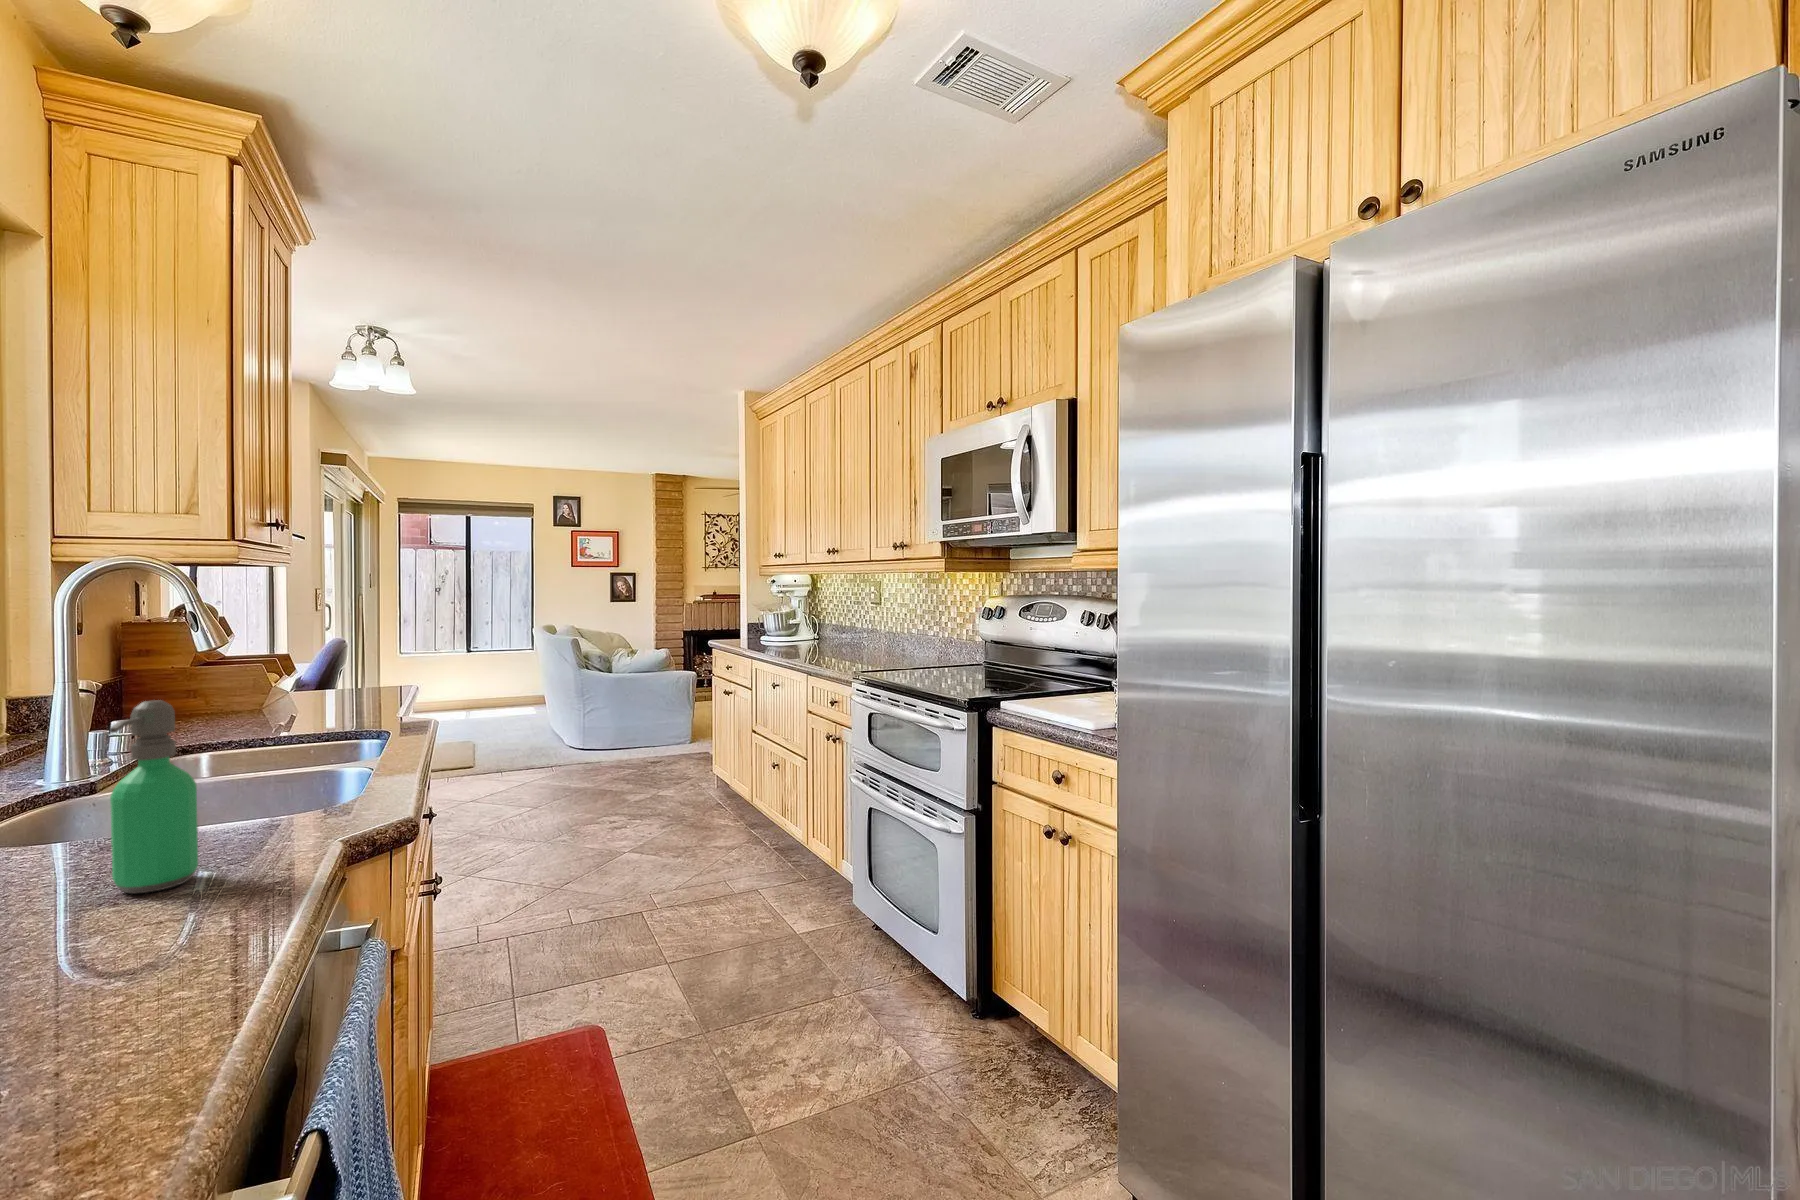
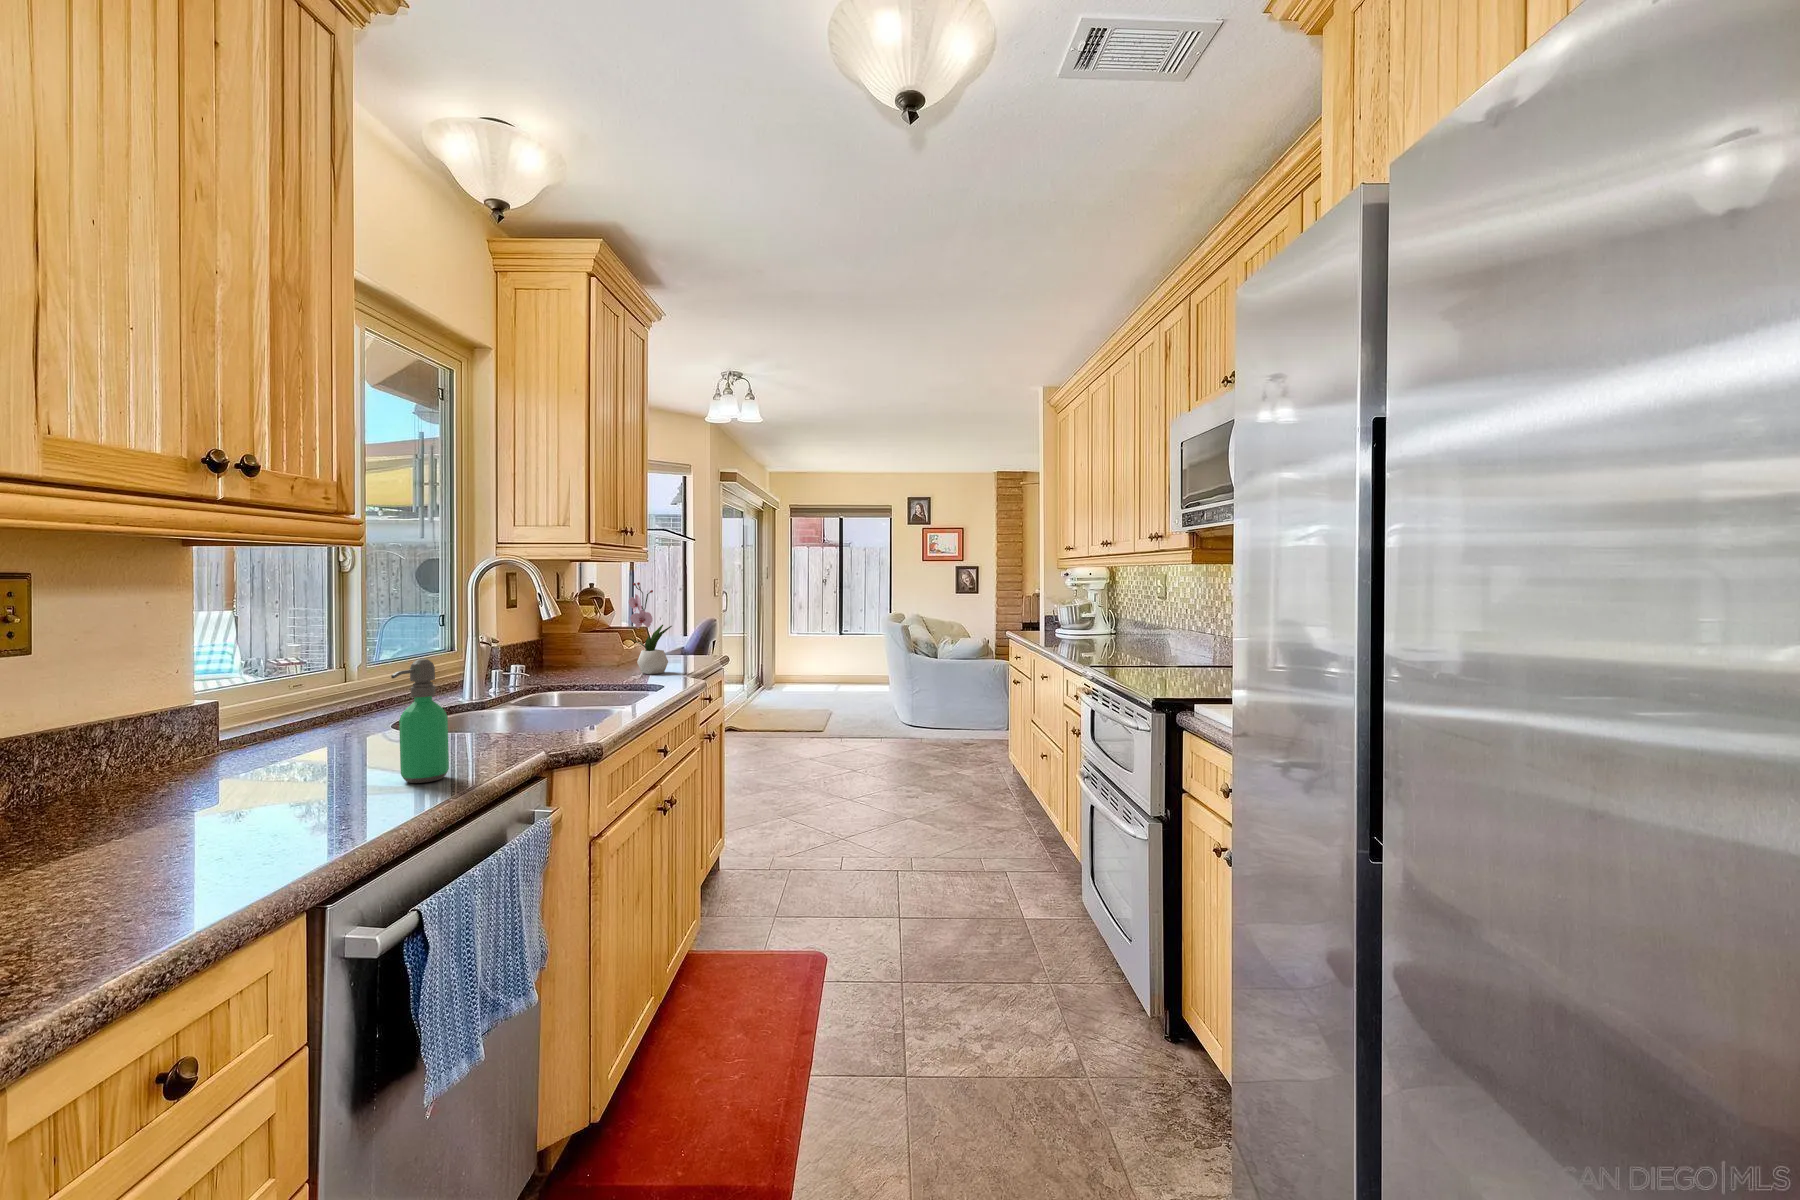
flower arrangement: none [282,588,351,709] -> present [629,582,672,674]

